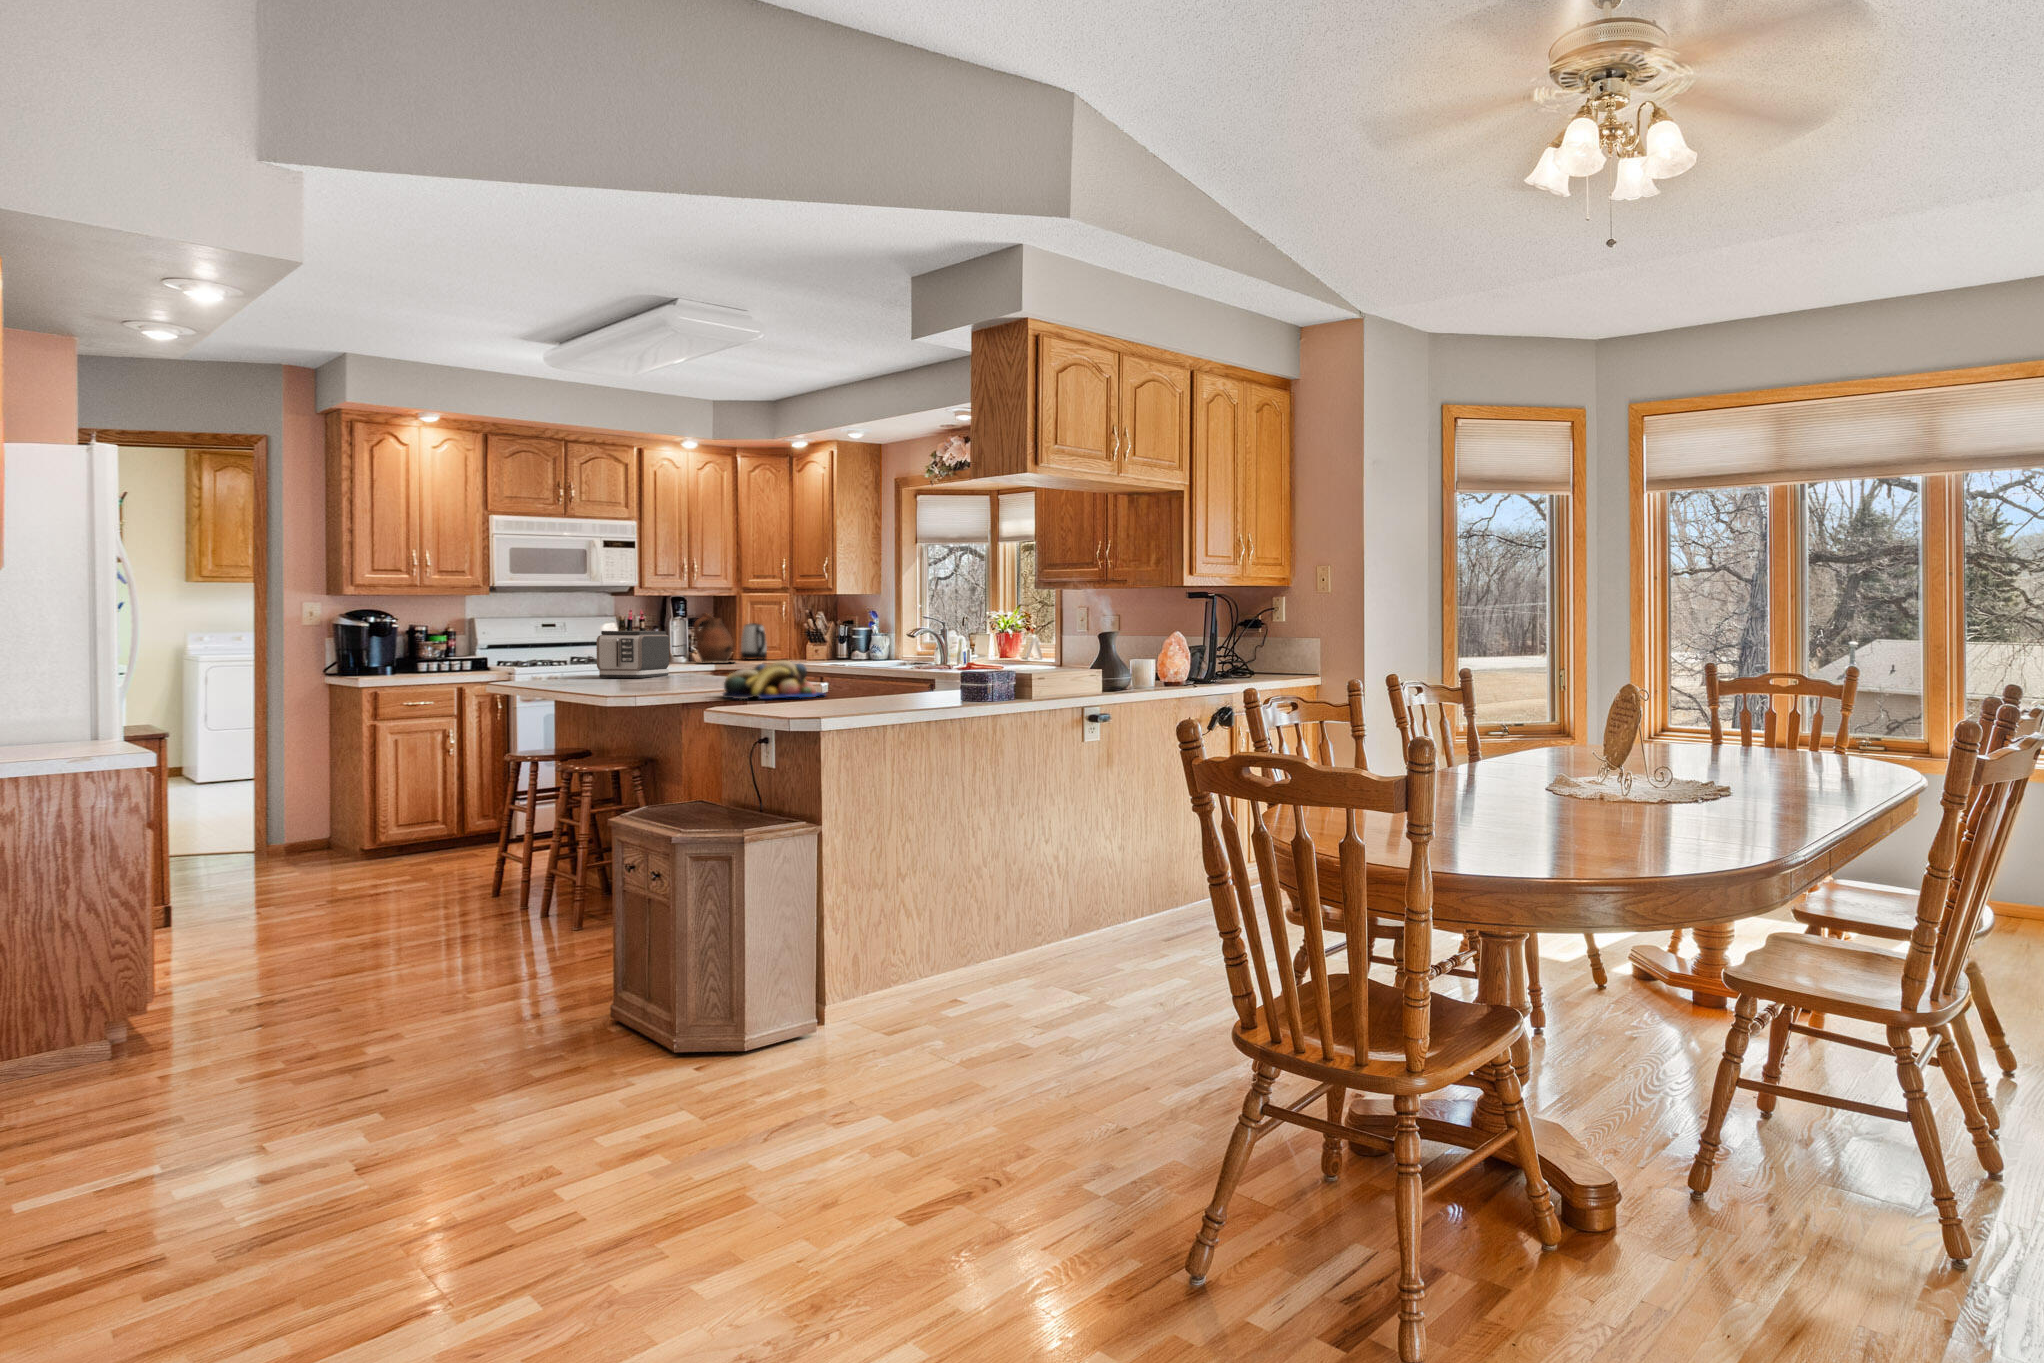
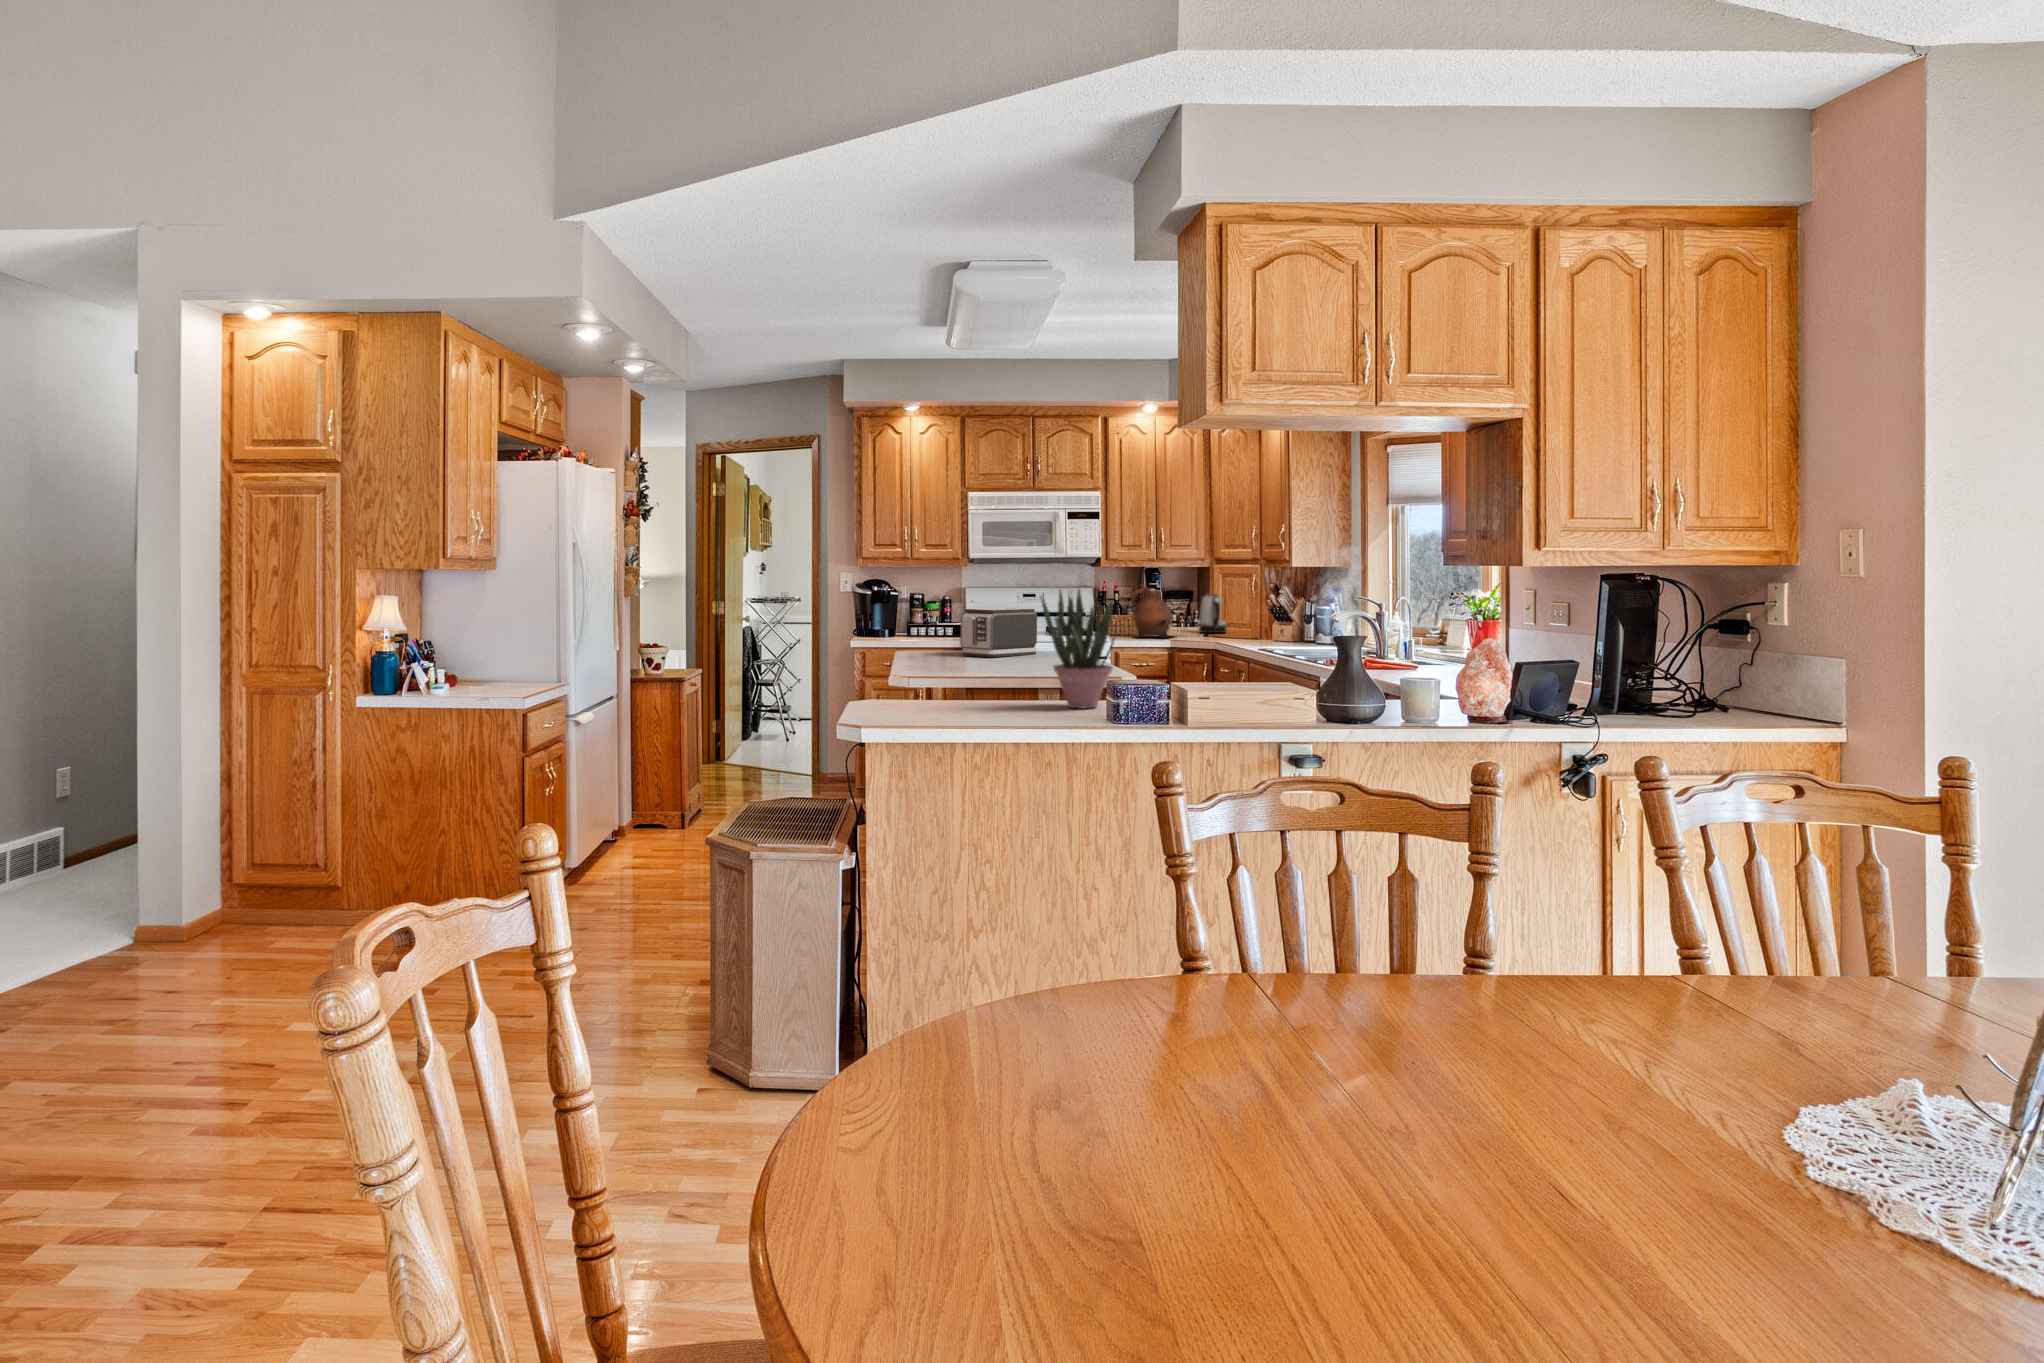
potted plant: none [864,598,936,698] -> present [1041,590,1116,709]
fruit bowl: present [723,661,824,699] -> none [919,655,1033,699]

